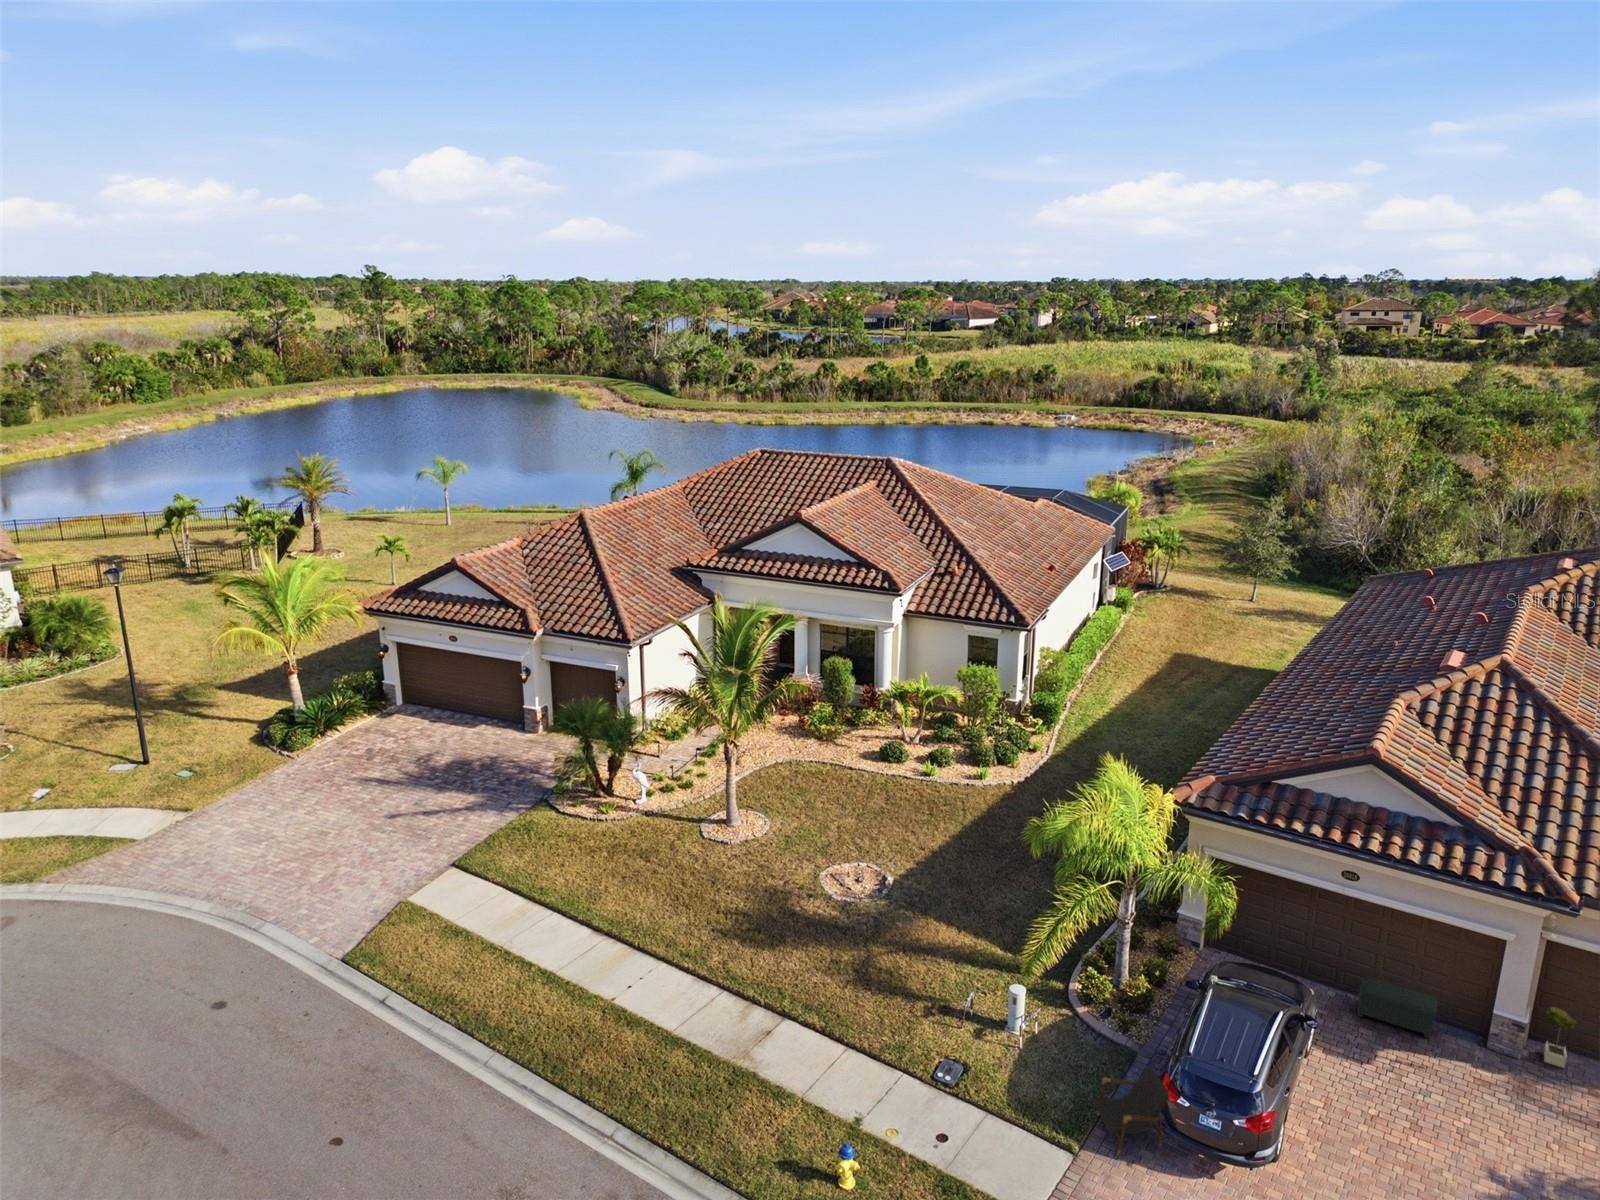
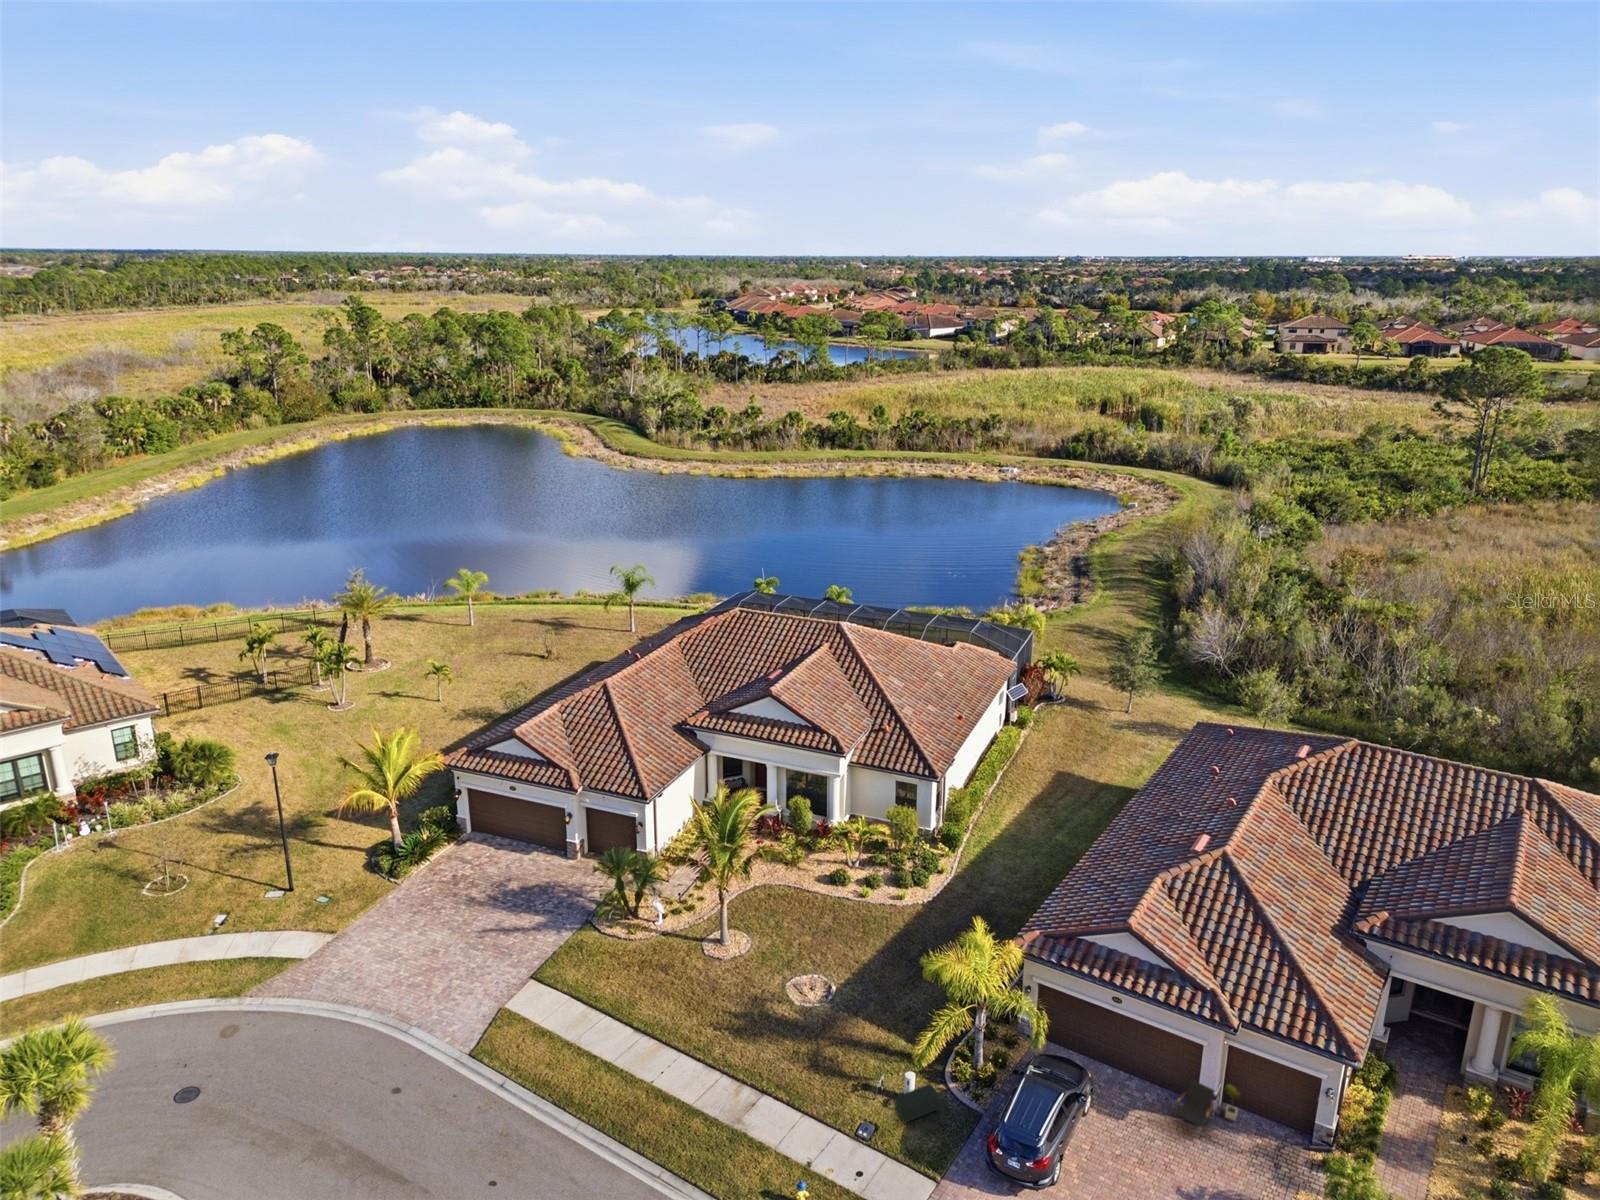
bench: present [1357,977,1437,1038] -> present [895,1084,940,1124]
lounge chair: present [1093,1066,1169,1155] -> present [1175,1080,1214,1135]

